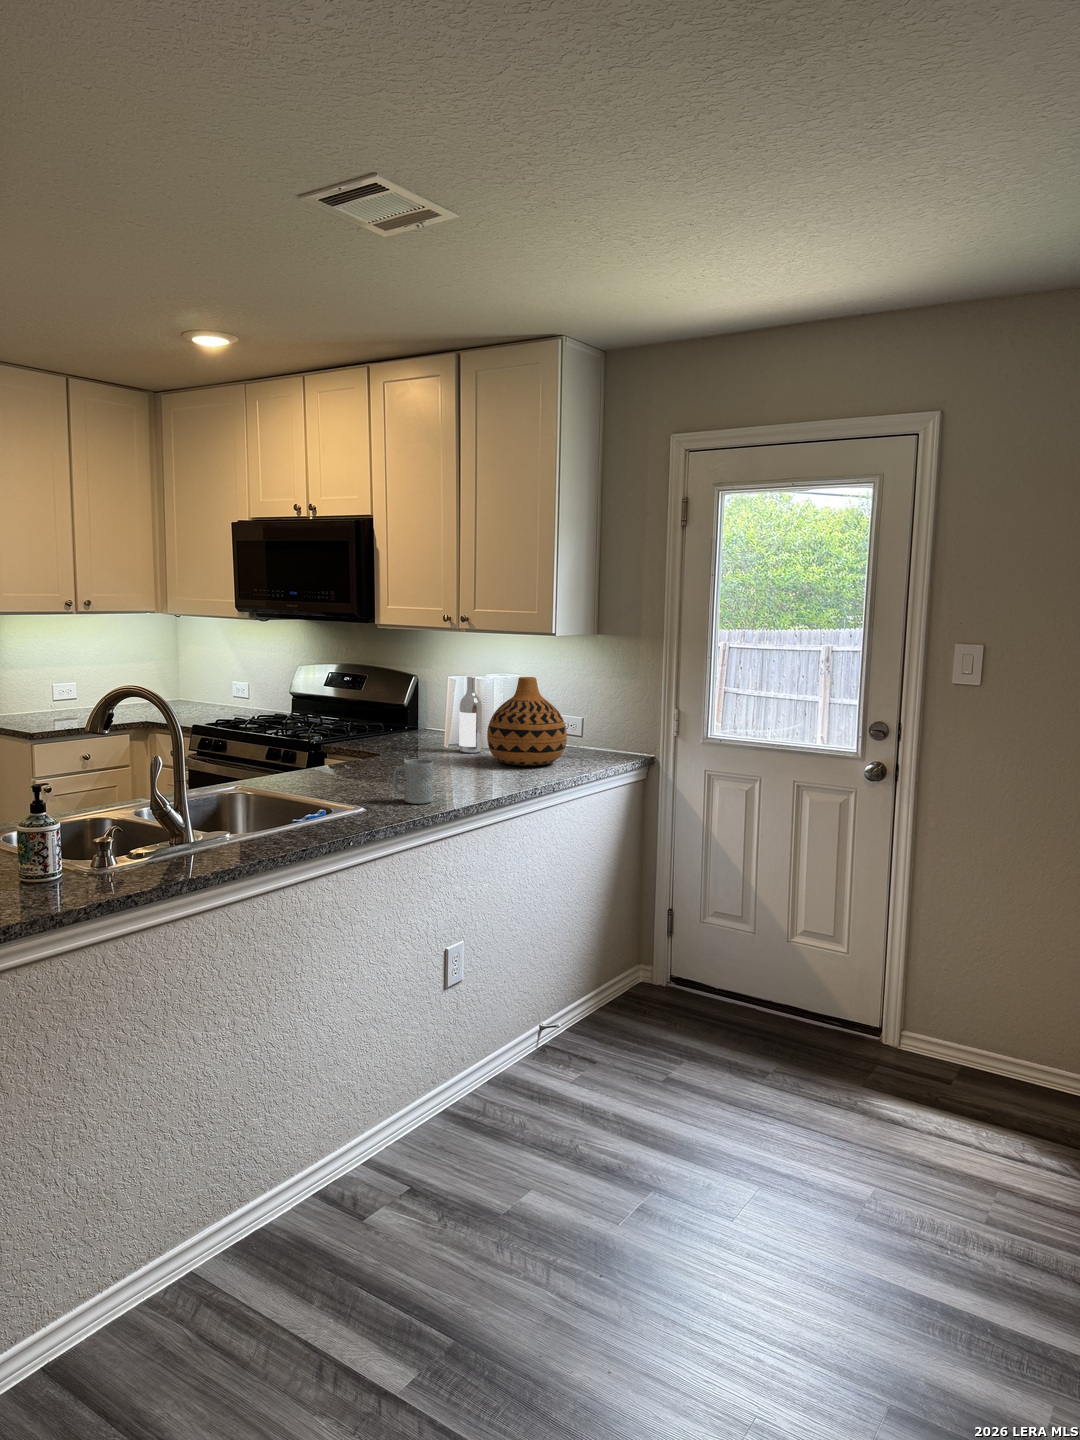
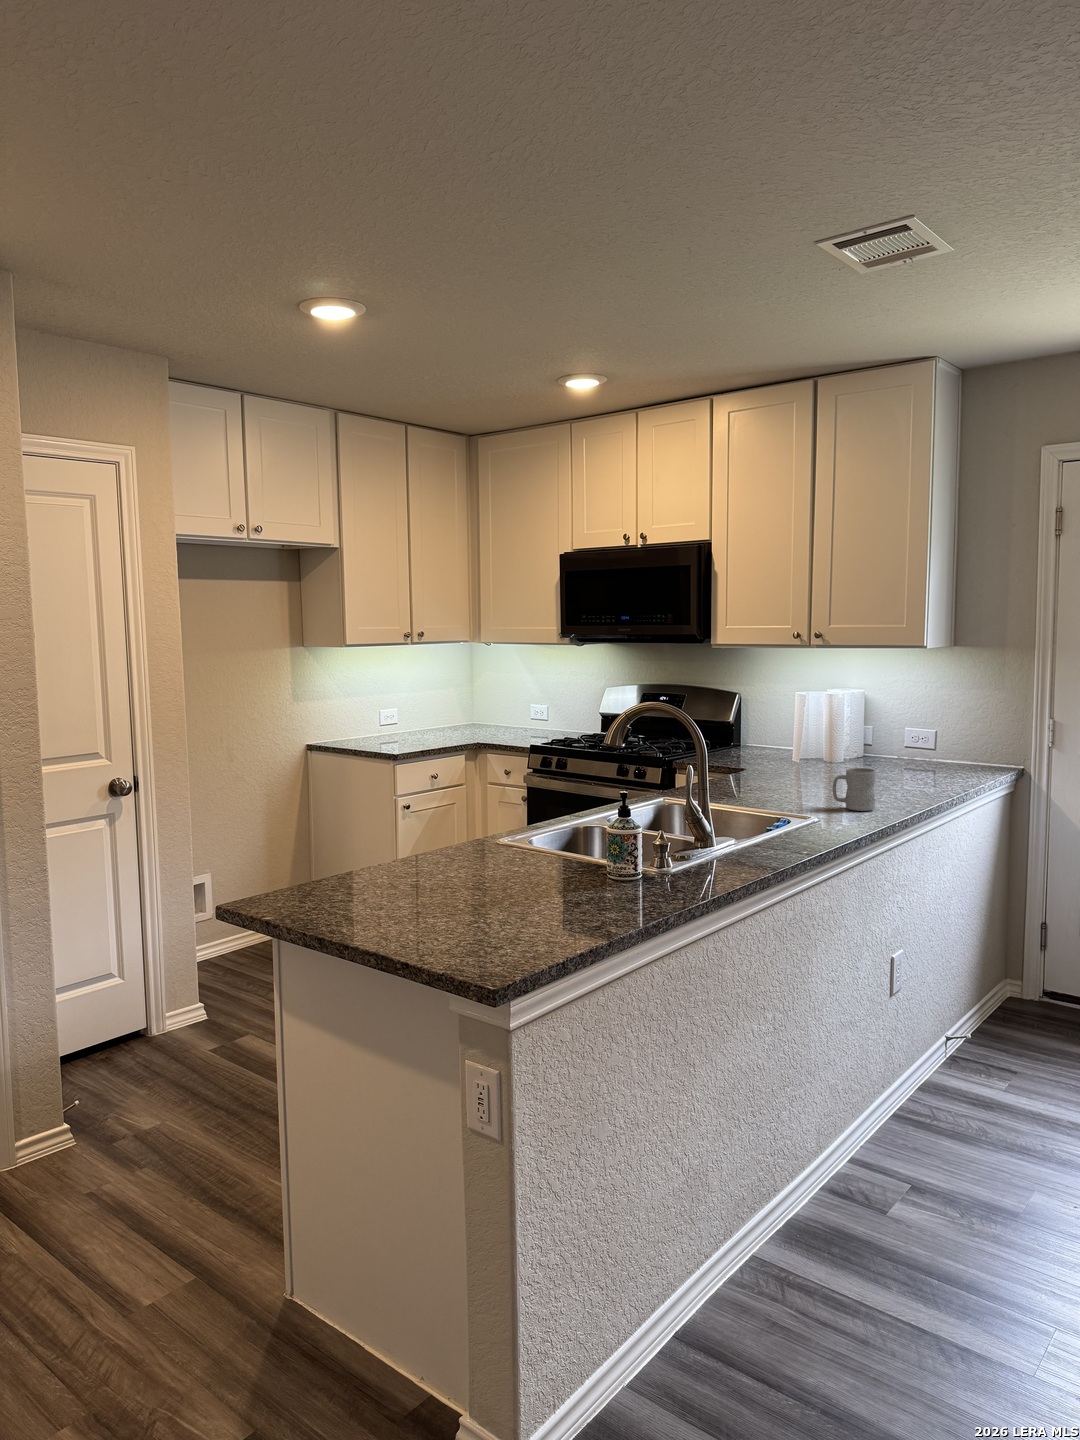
wine bottle: present [459,671,482,753] -> none [823,686,845,766]
vase: present [487,677,567,766] -> none [866,689,949,776]

